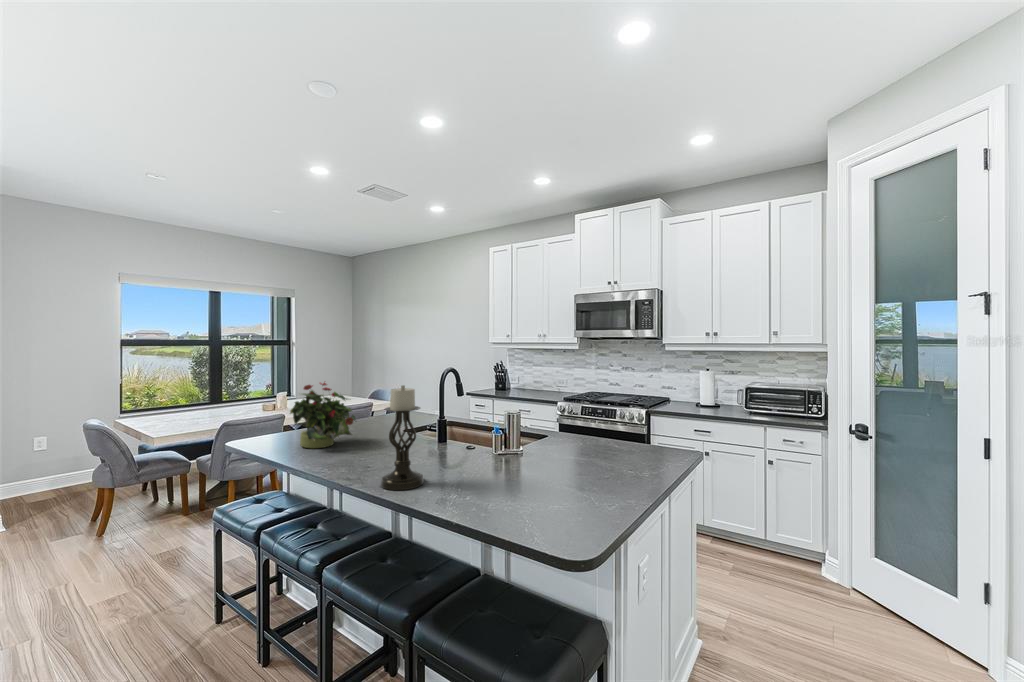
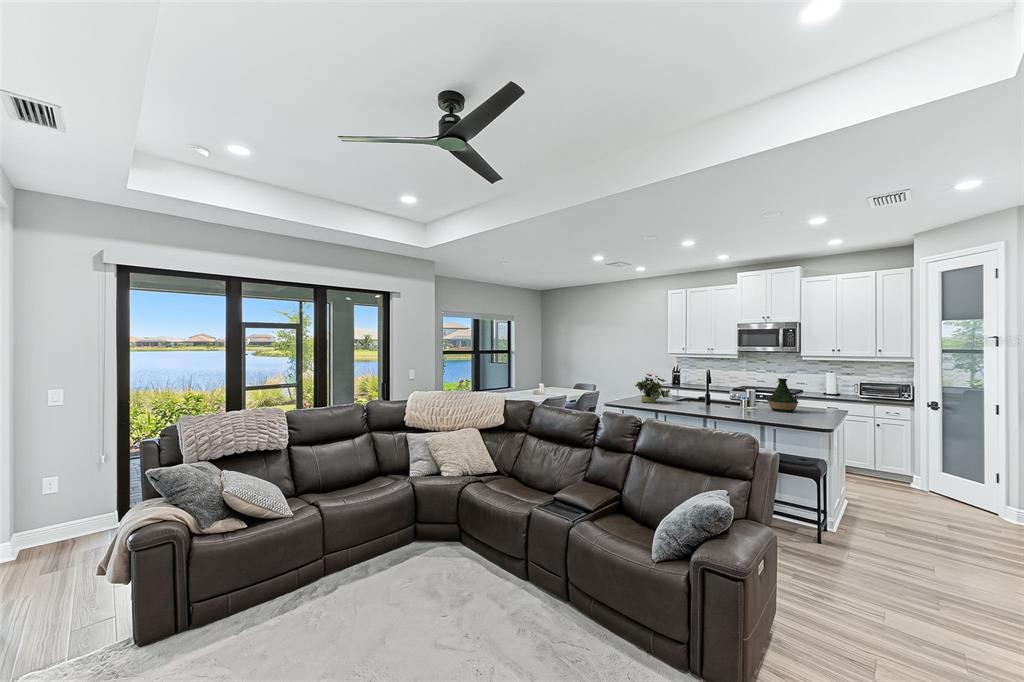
candle holder: present [381,385,424,490] -> none [713,373,731,413]
vase: none [531,392,593,474] -> present [767,378,798,412]

